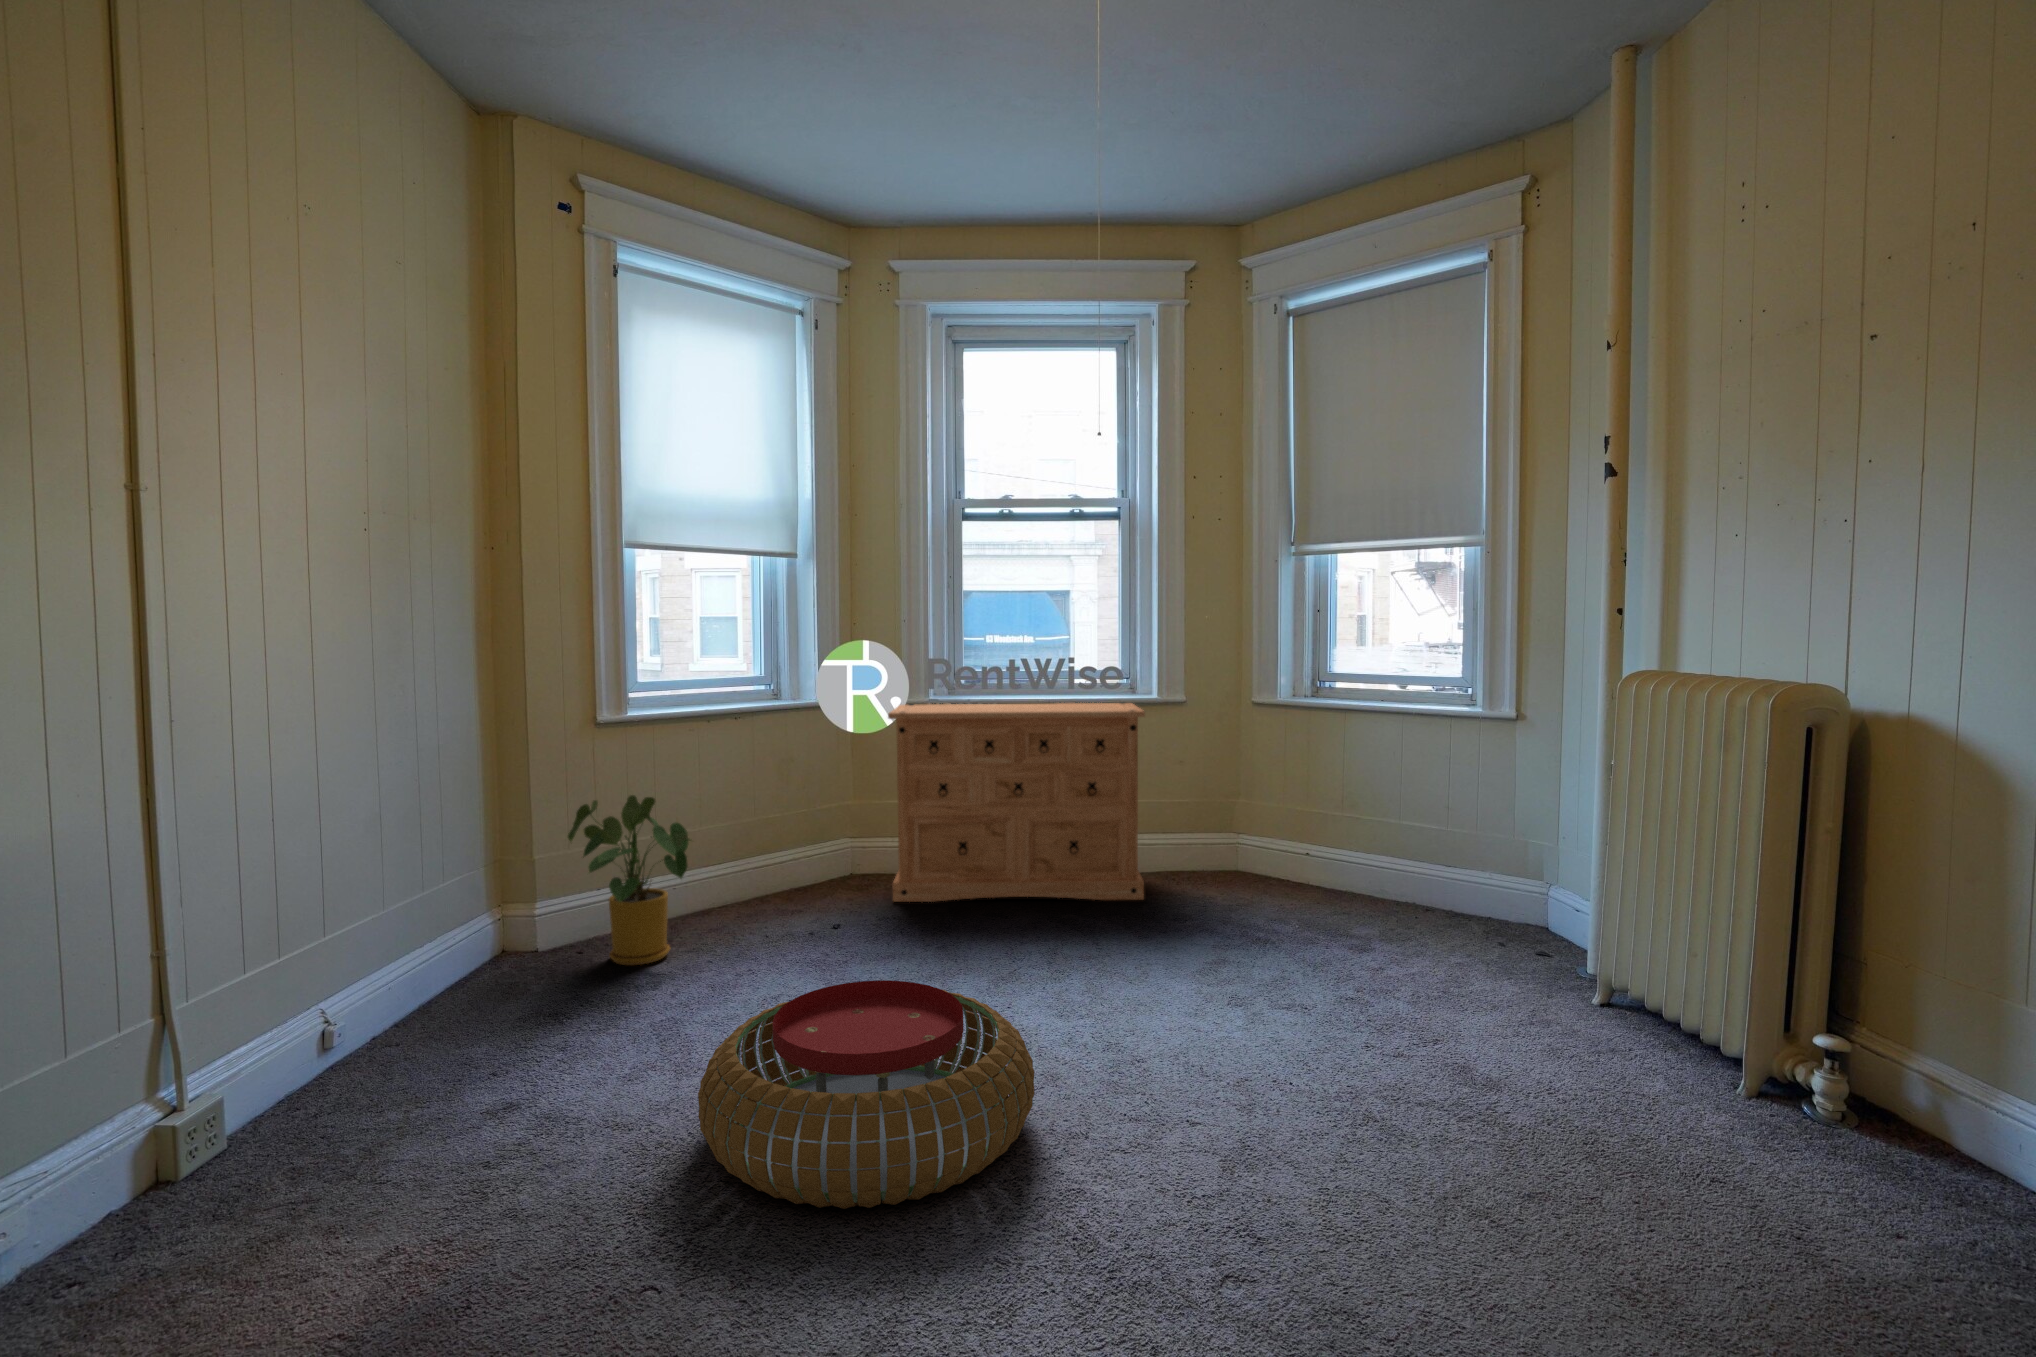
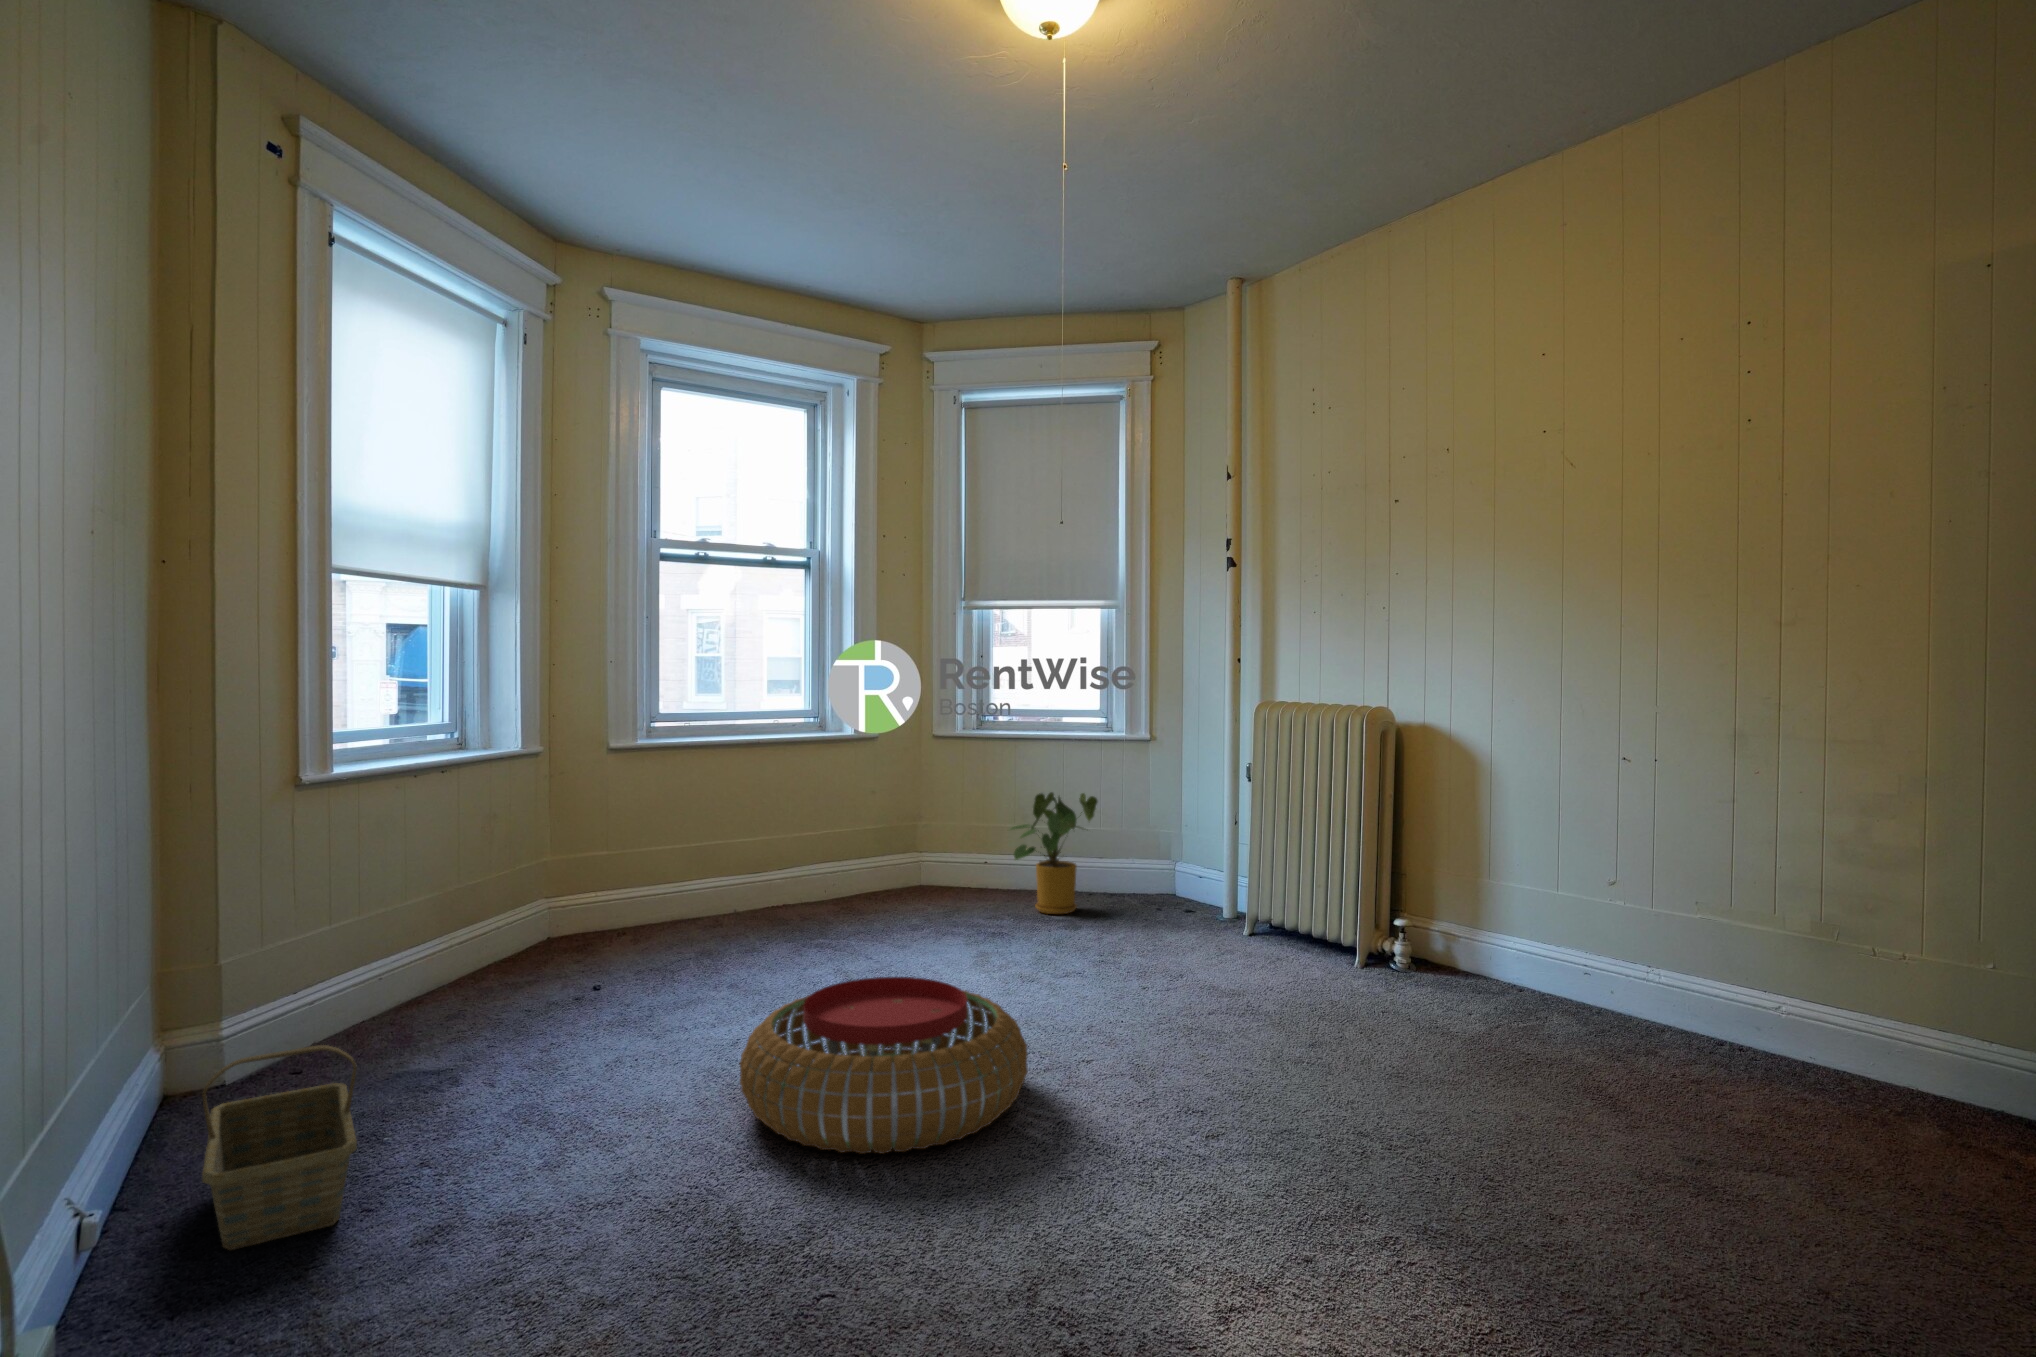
dresser: present [888,703,1145,902] -> none [601,741,870,954]
house plant: present [568,795,691,965] -> present [1011,792,1098,914]
basket: none [249,959,449,1121] -> present [202,1045,357,1250]

